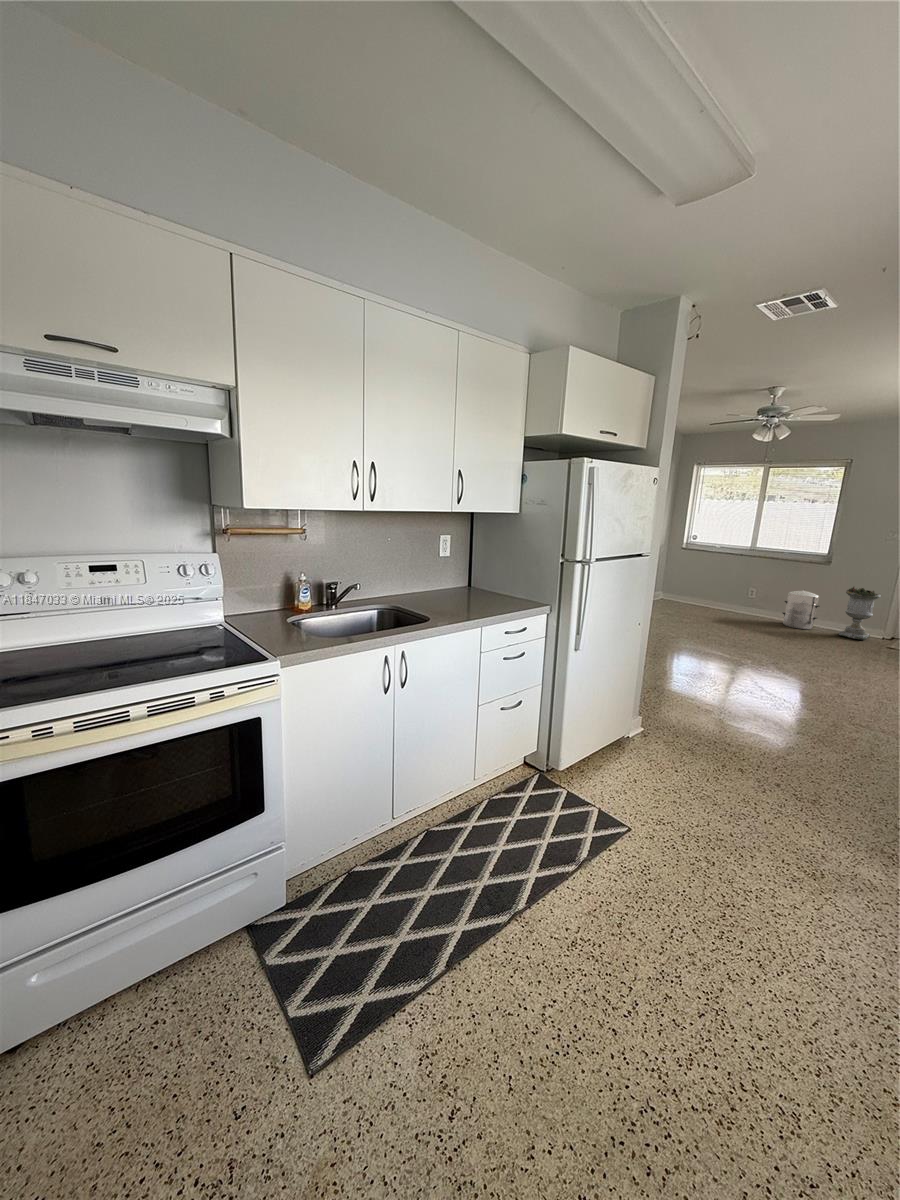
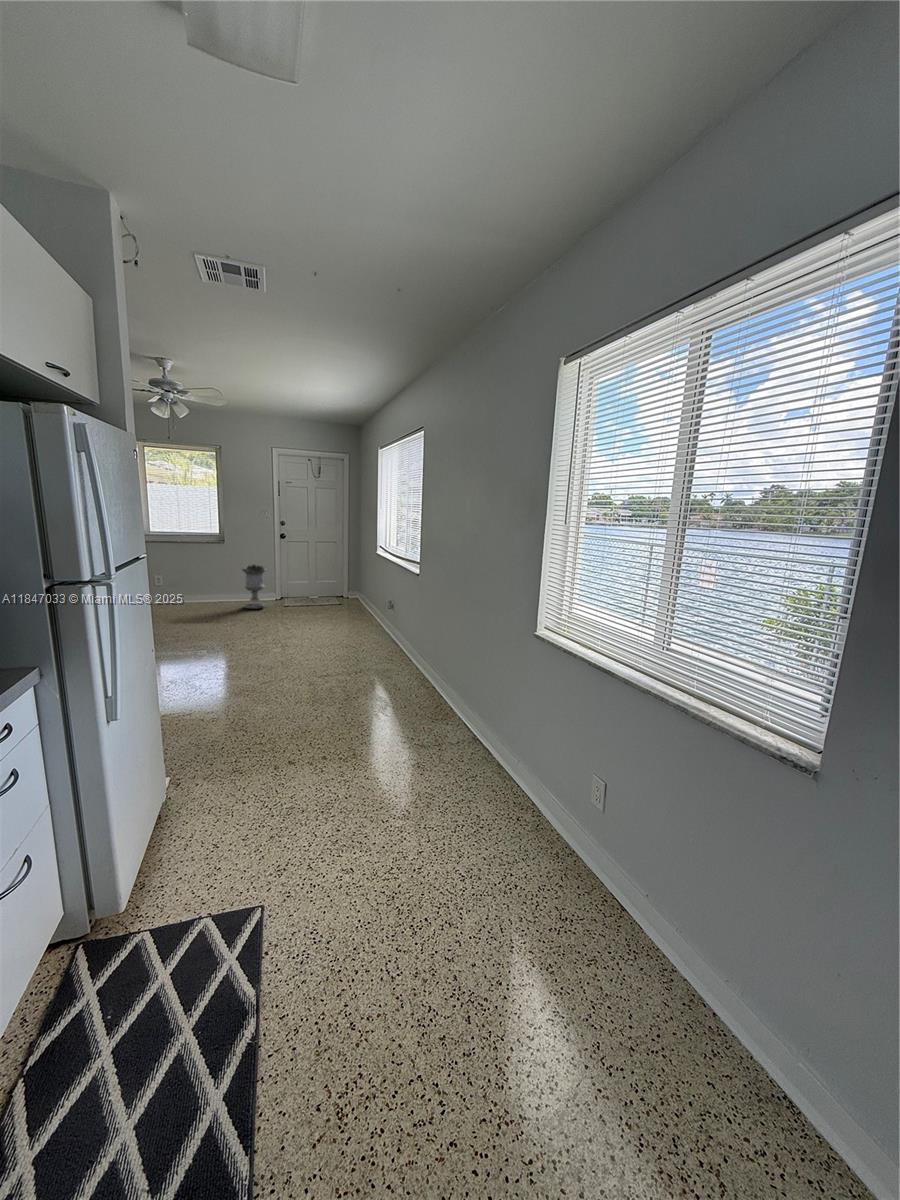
waste bin: present [782,590,820,629] -> none [193,573,225,611]

